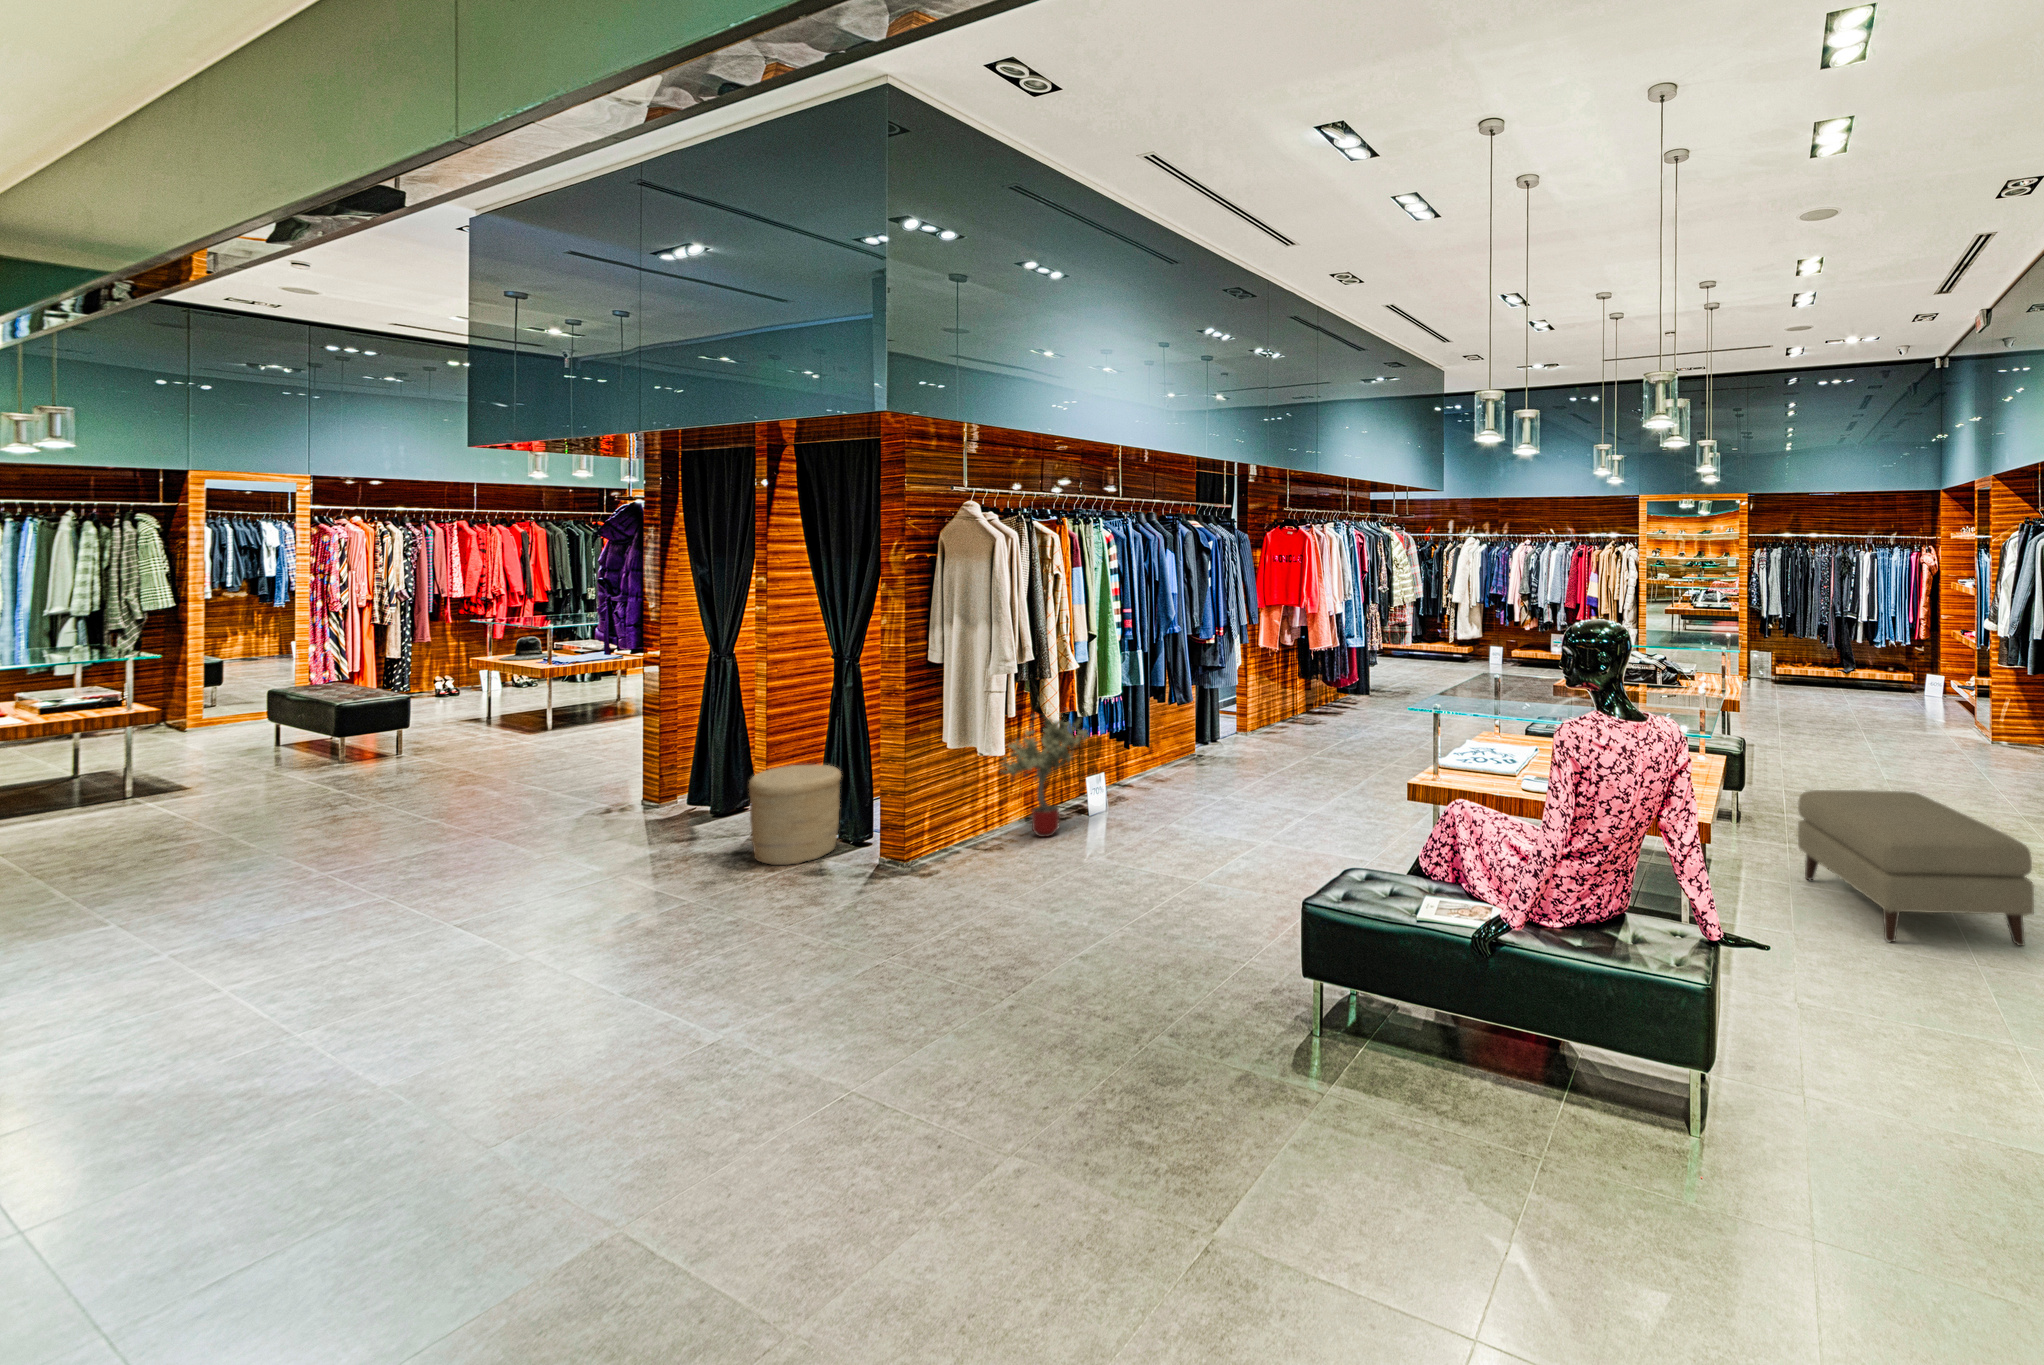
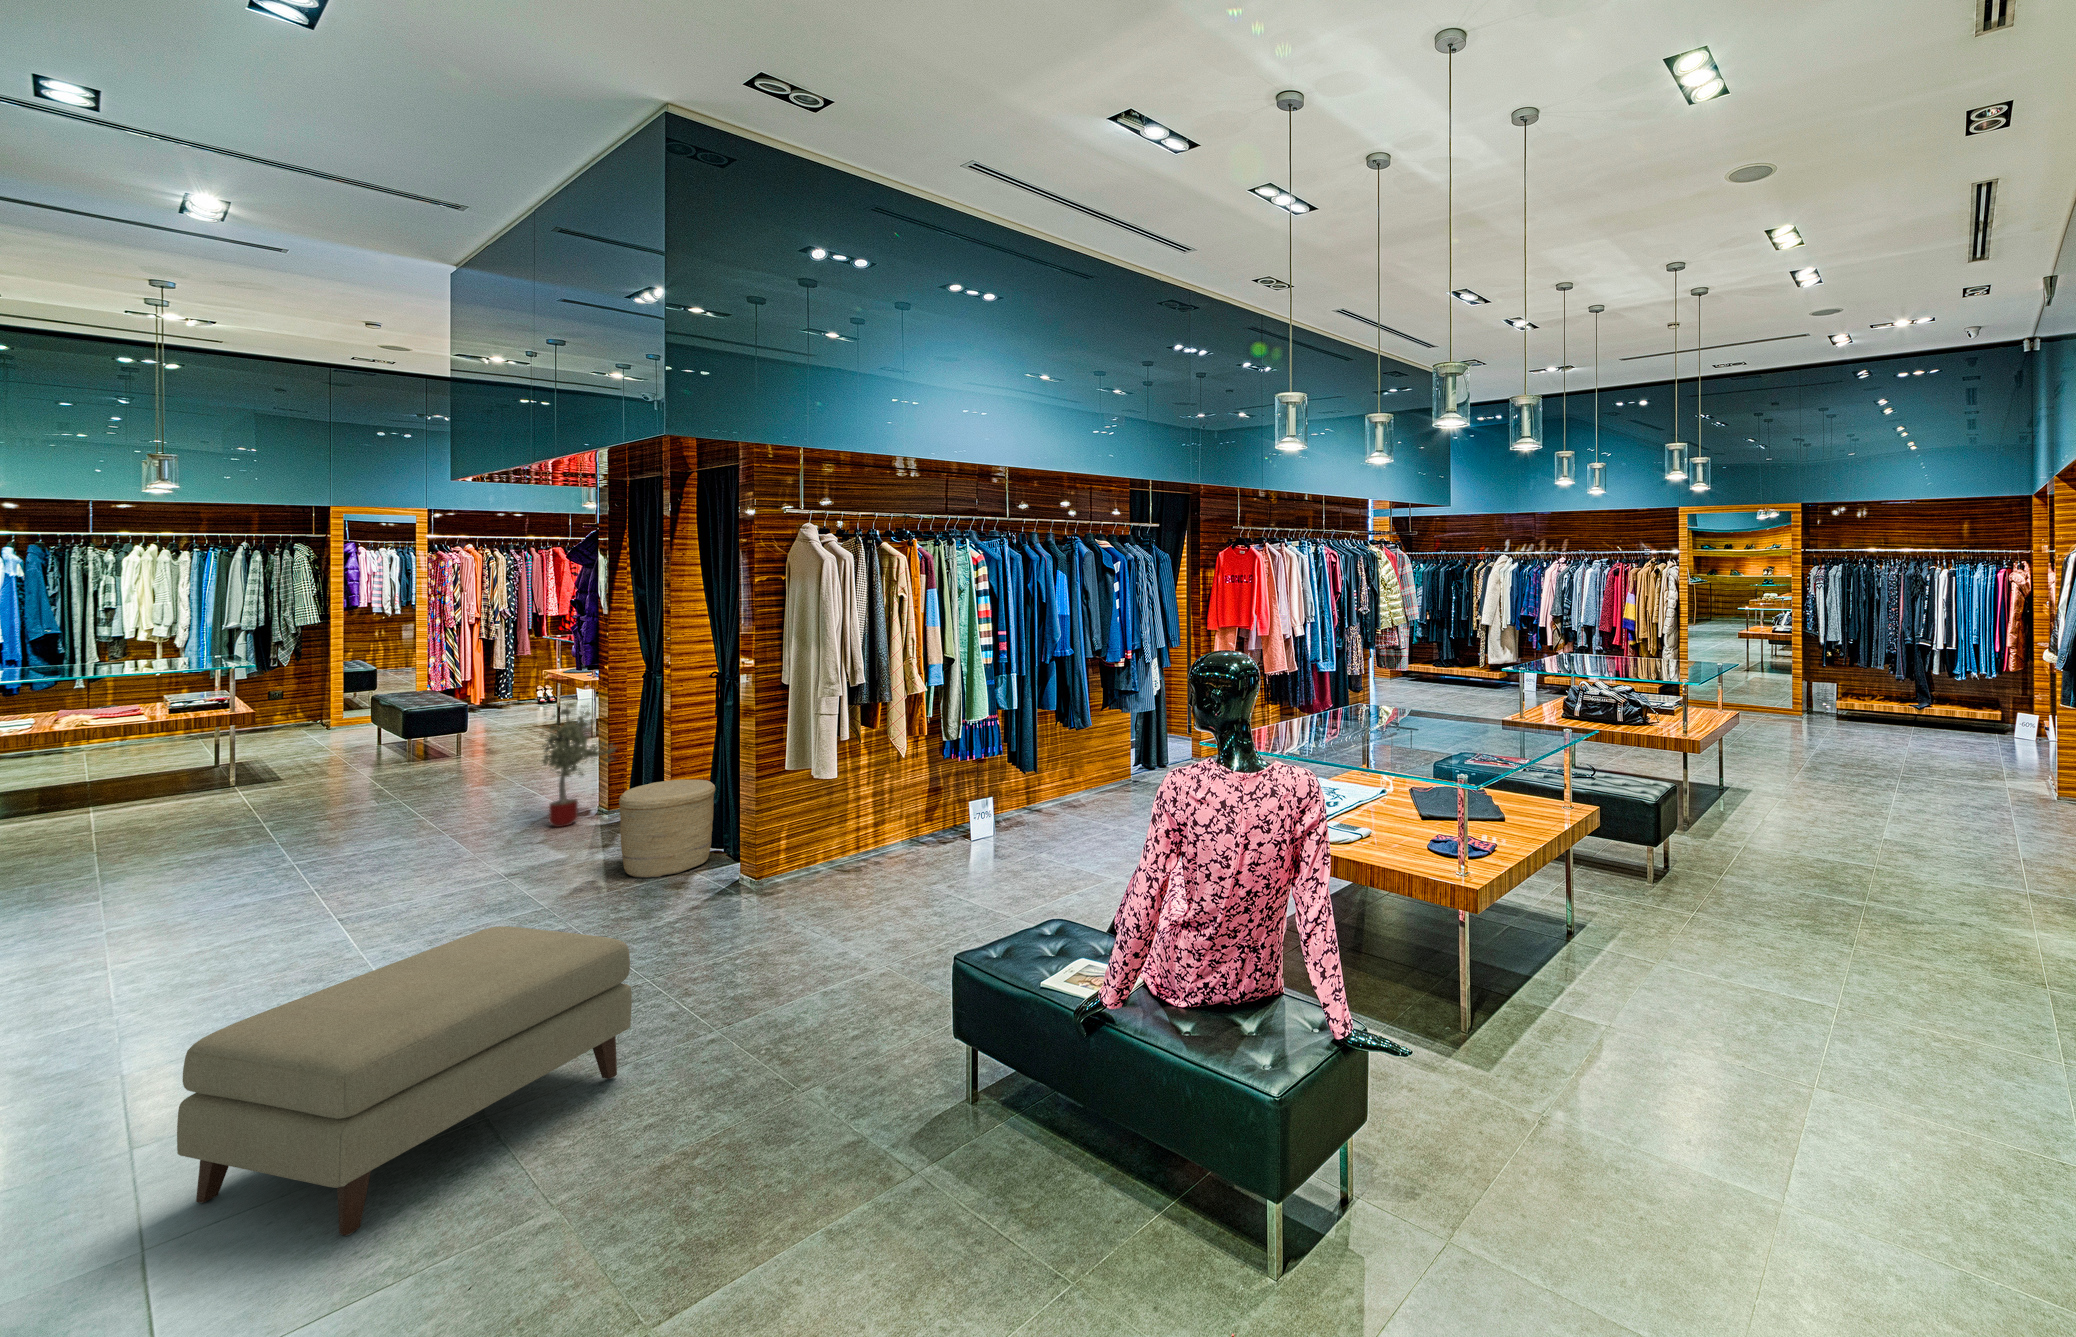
potted tree: present [1002,708,1088,837] -> present [541,703,616,827]
ottoman: present [1798,790,2034,946] -> present [177,927,632,1235]

